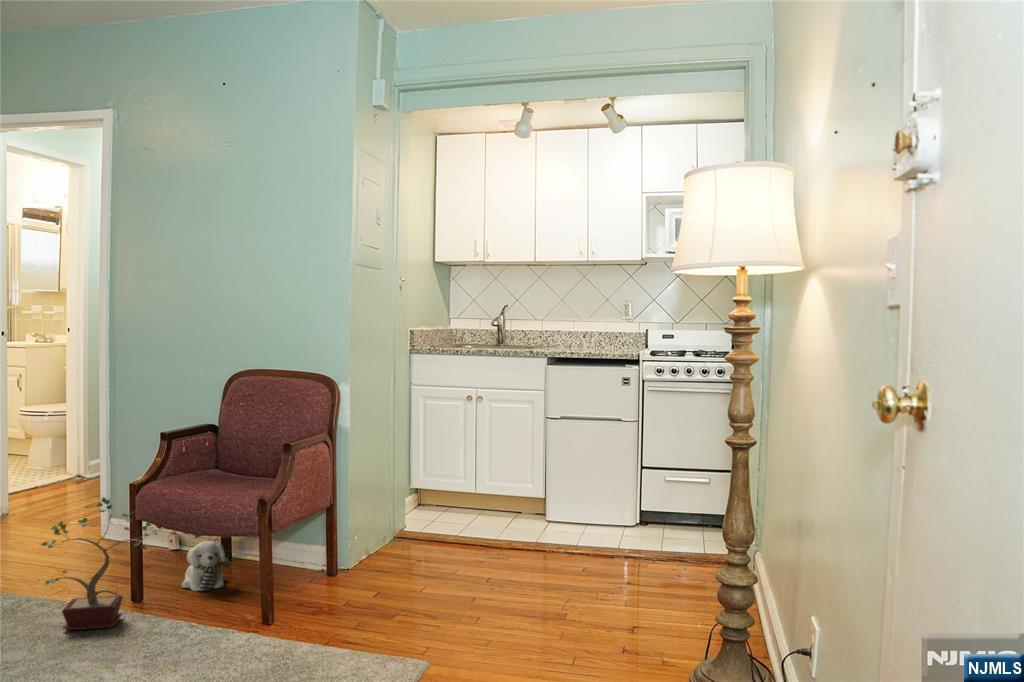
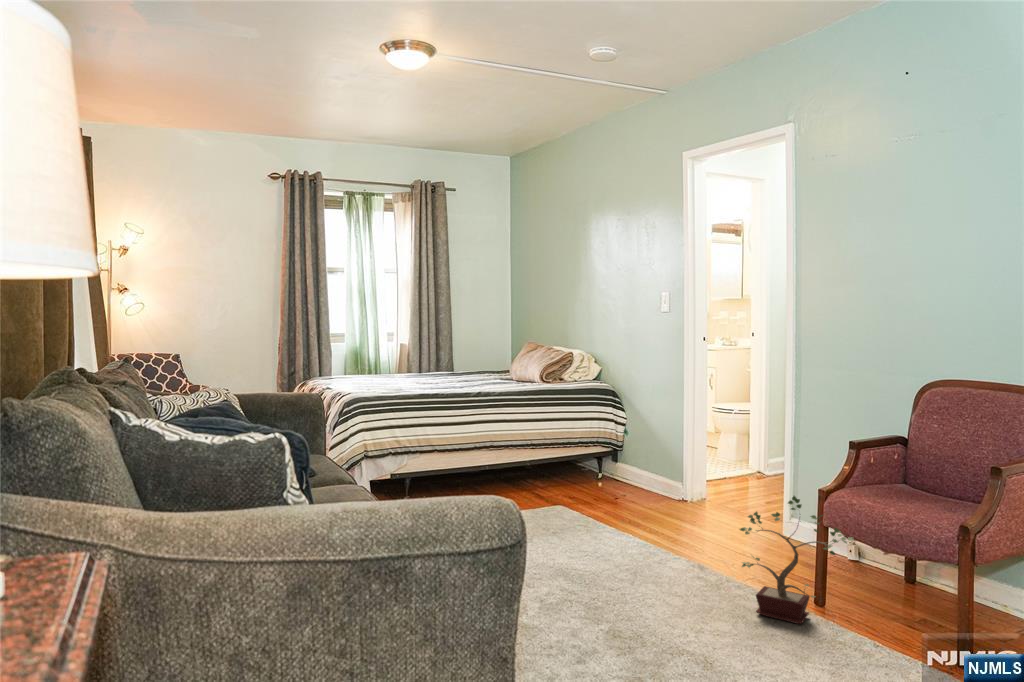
plush toy: present [182,541,230,591] -> none [866,561,920,615]

